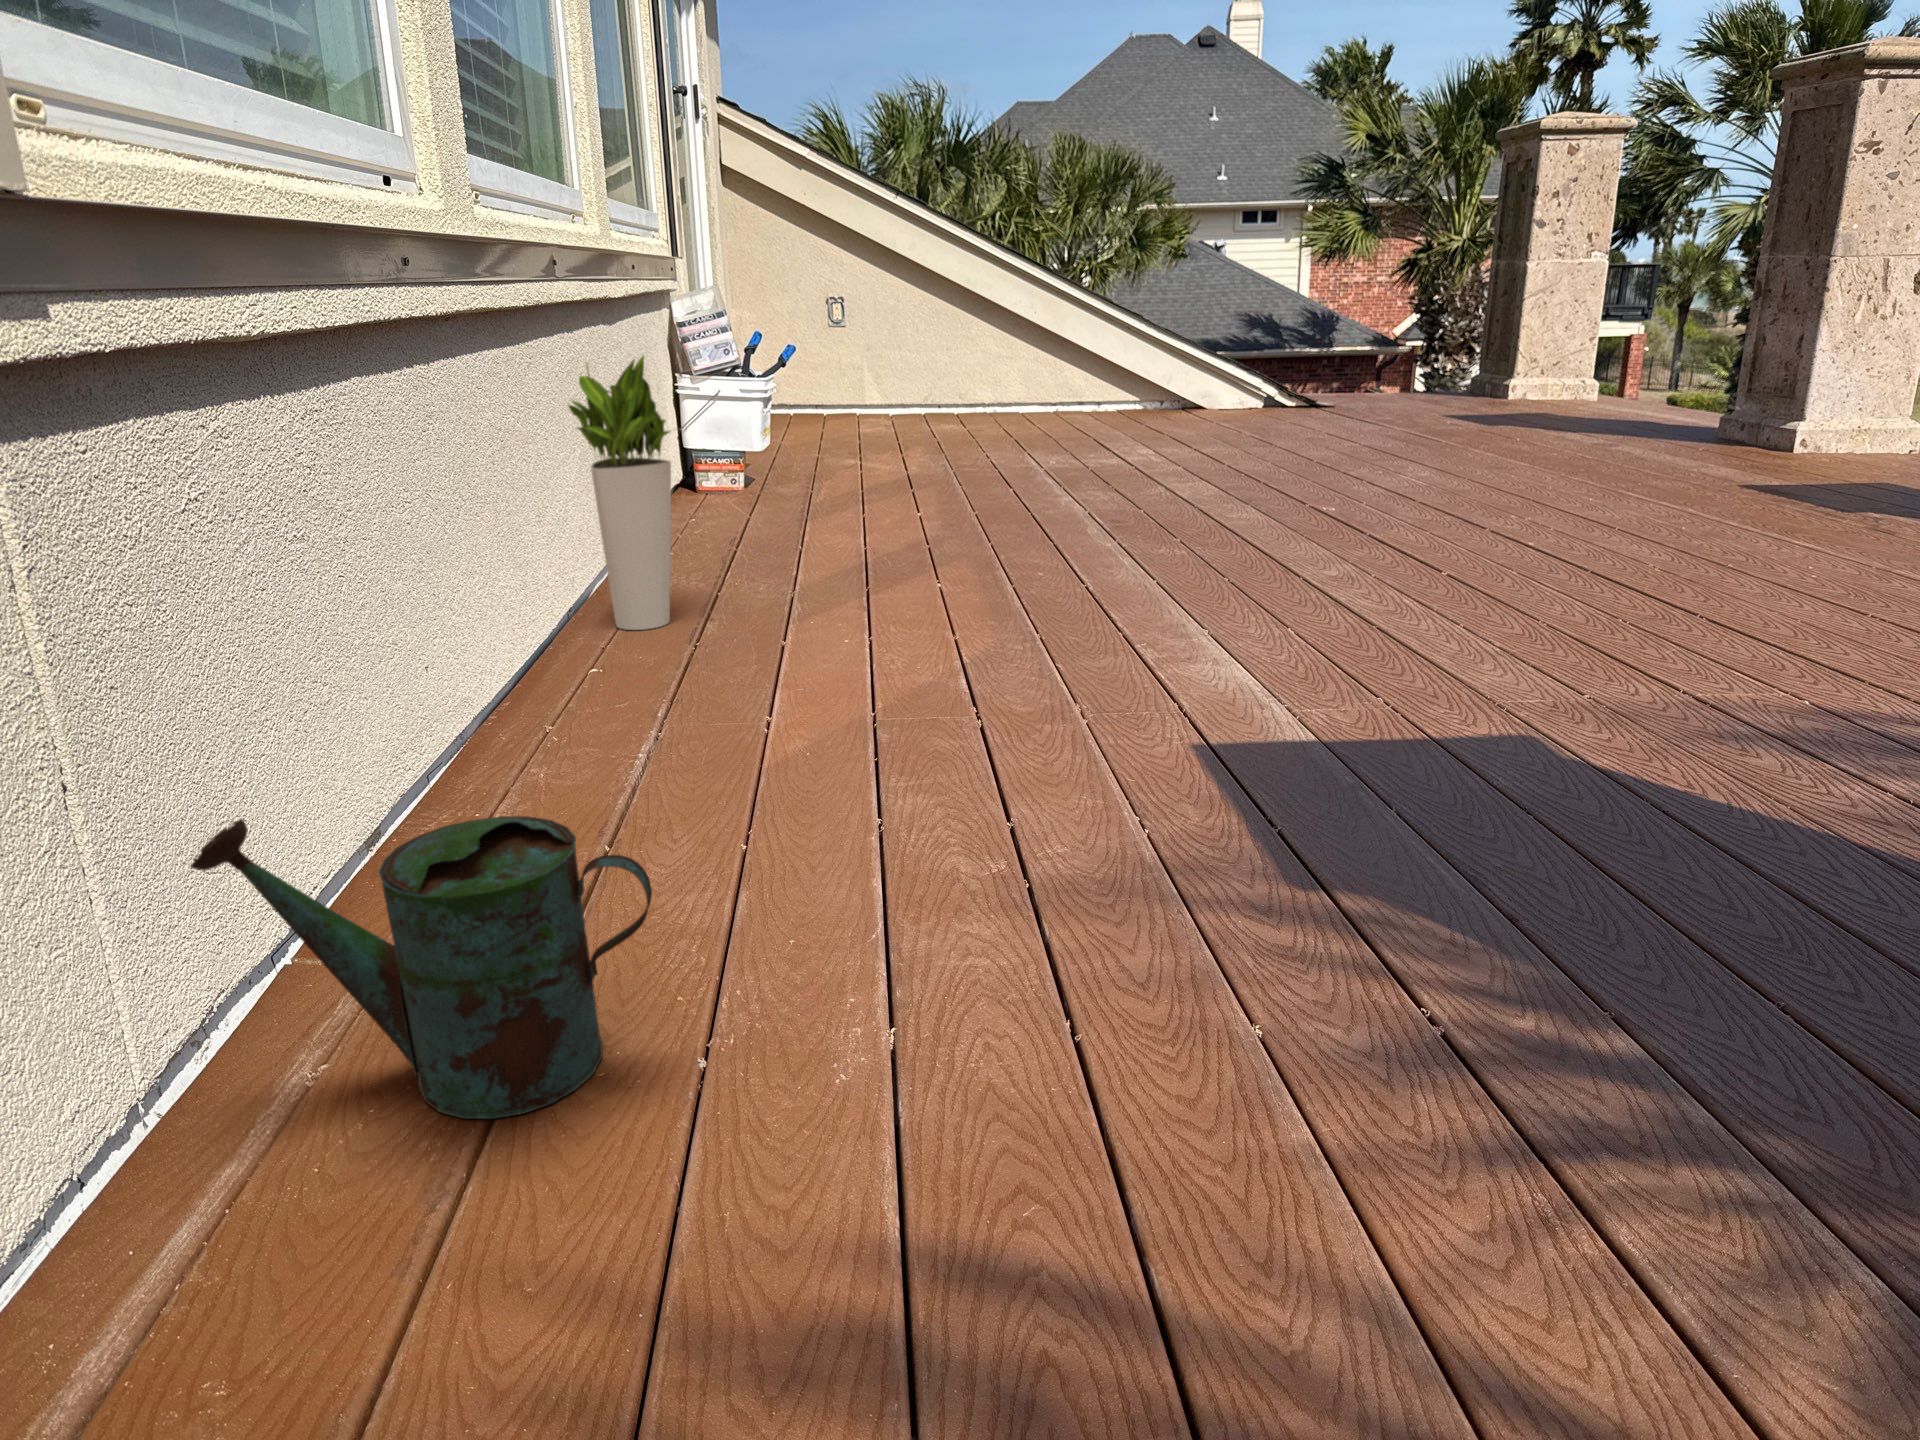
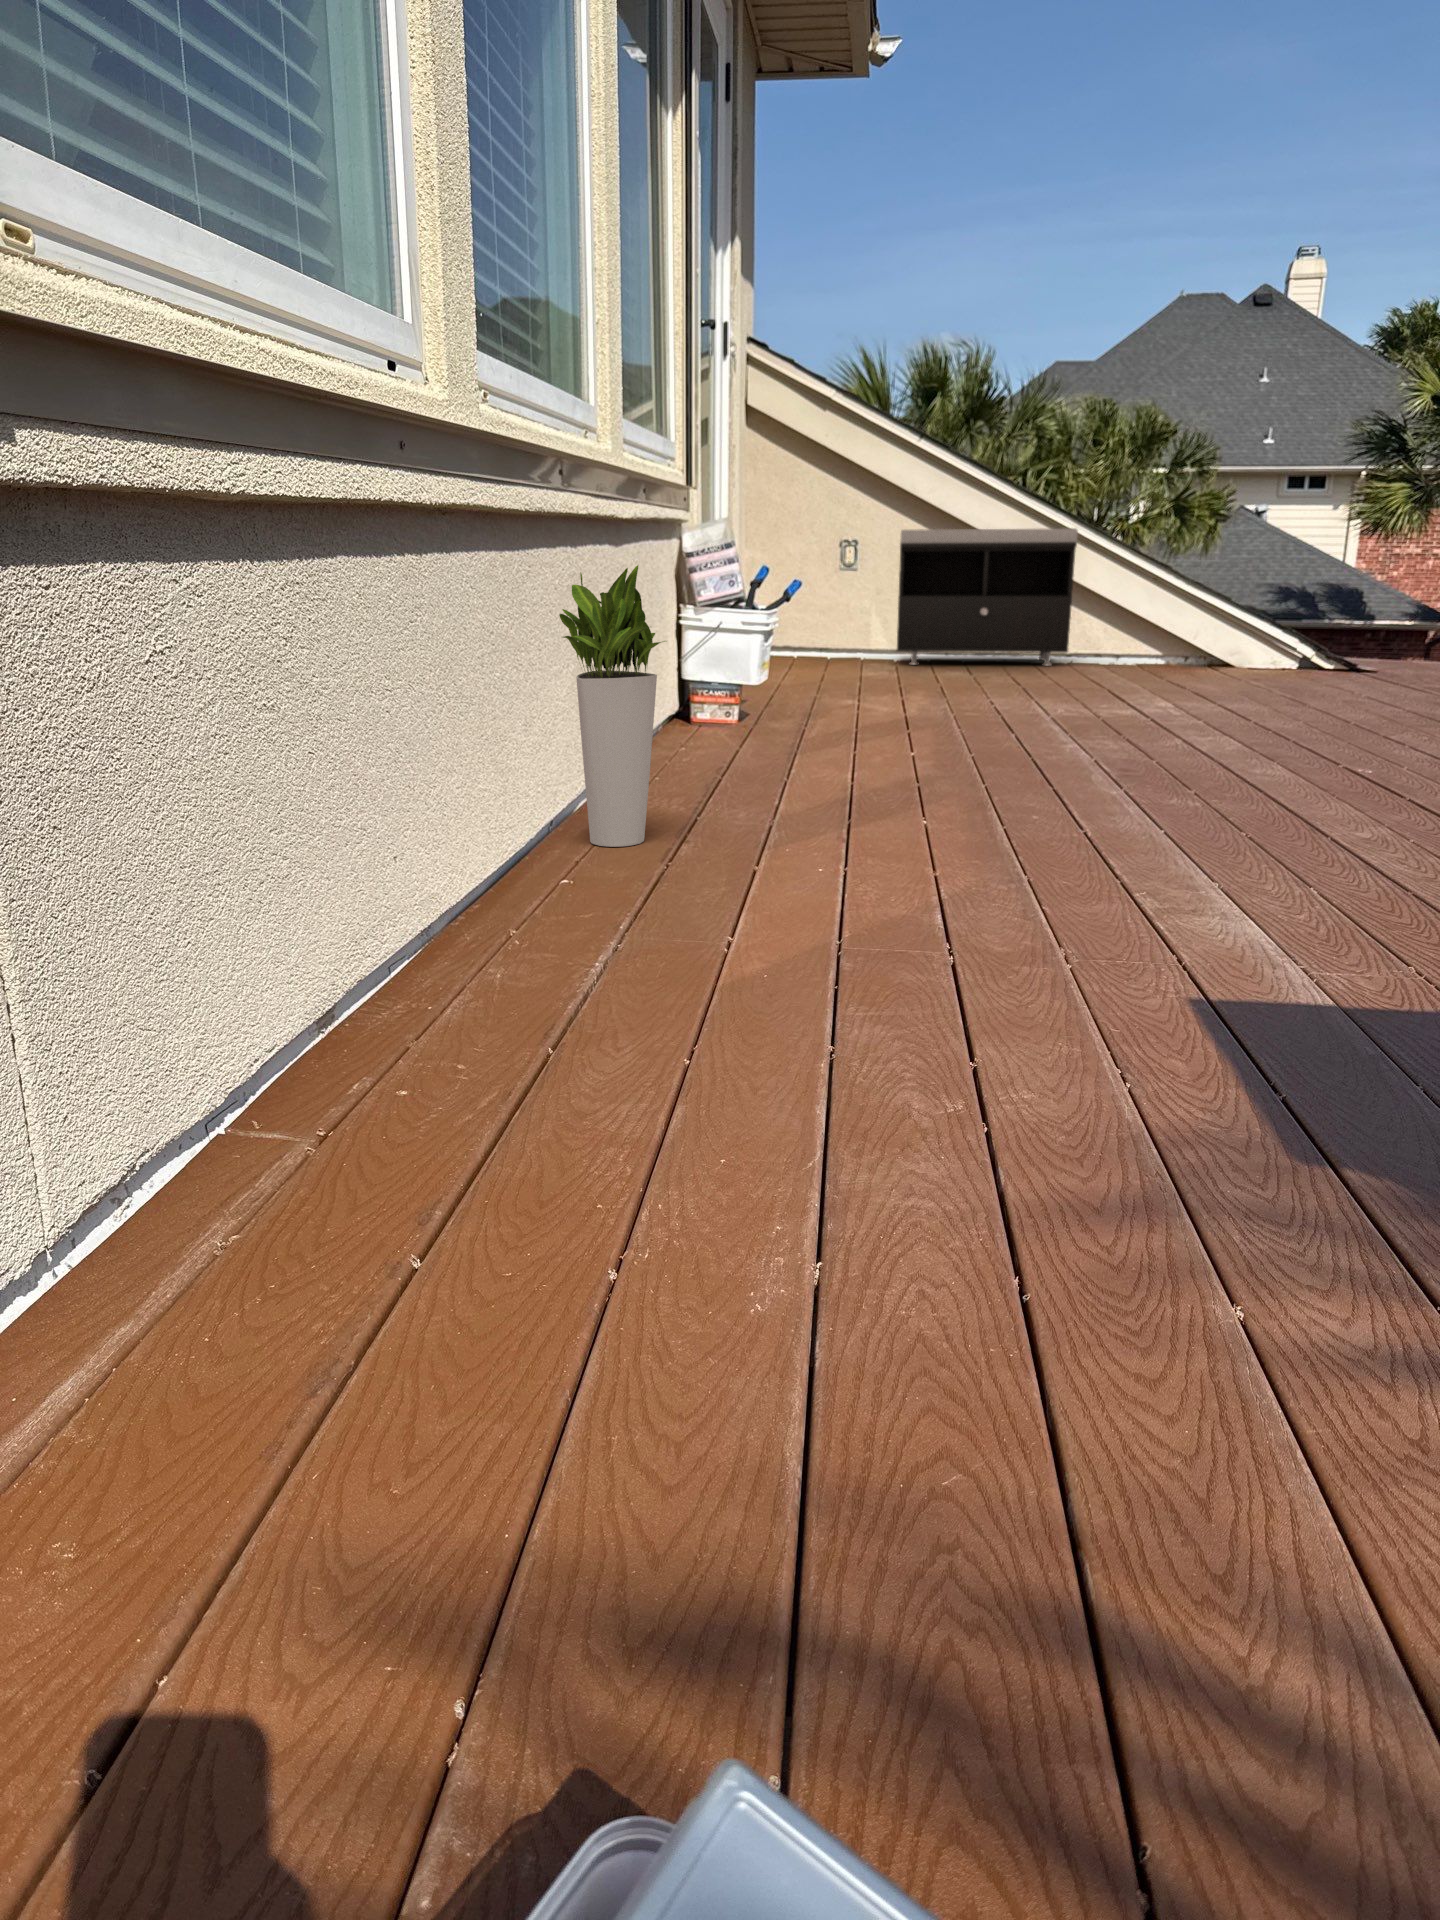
storage bench: none [886,287,1052,421] -> present [897,528,1078,666]
watering can: present [190,816,652,1119] -> none [113,969,569,1309]

